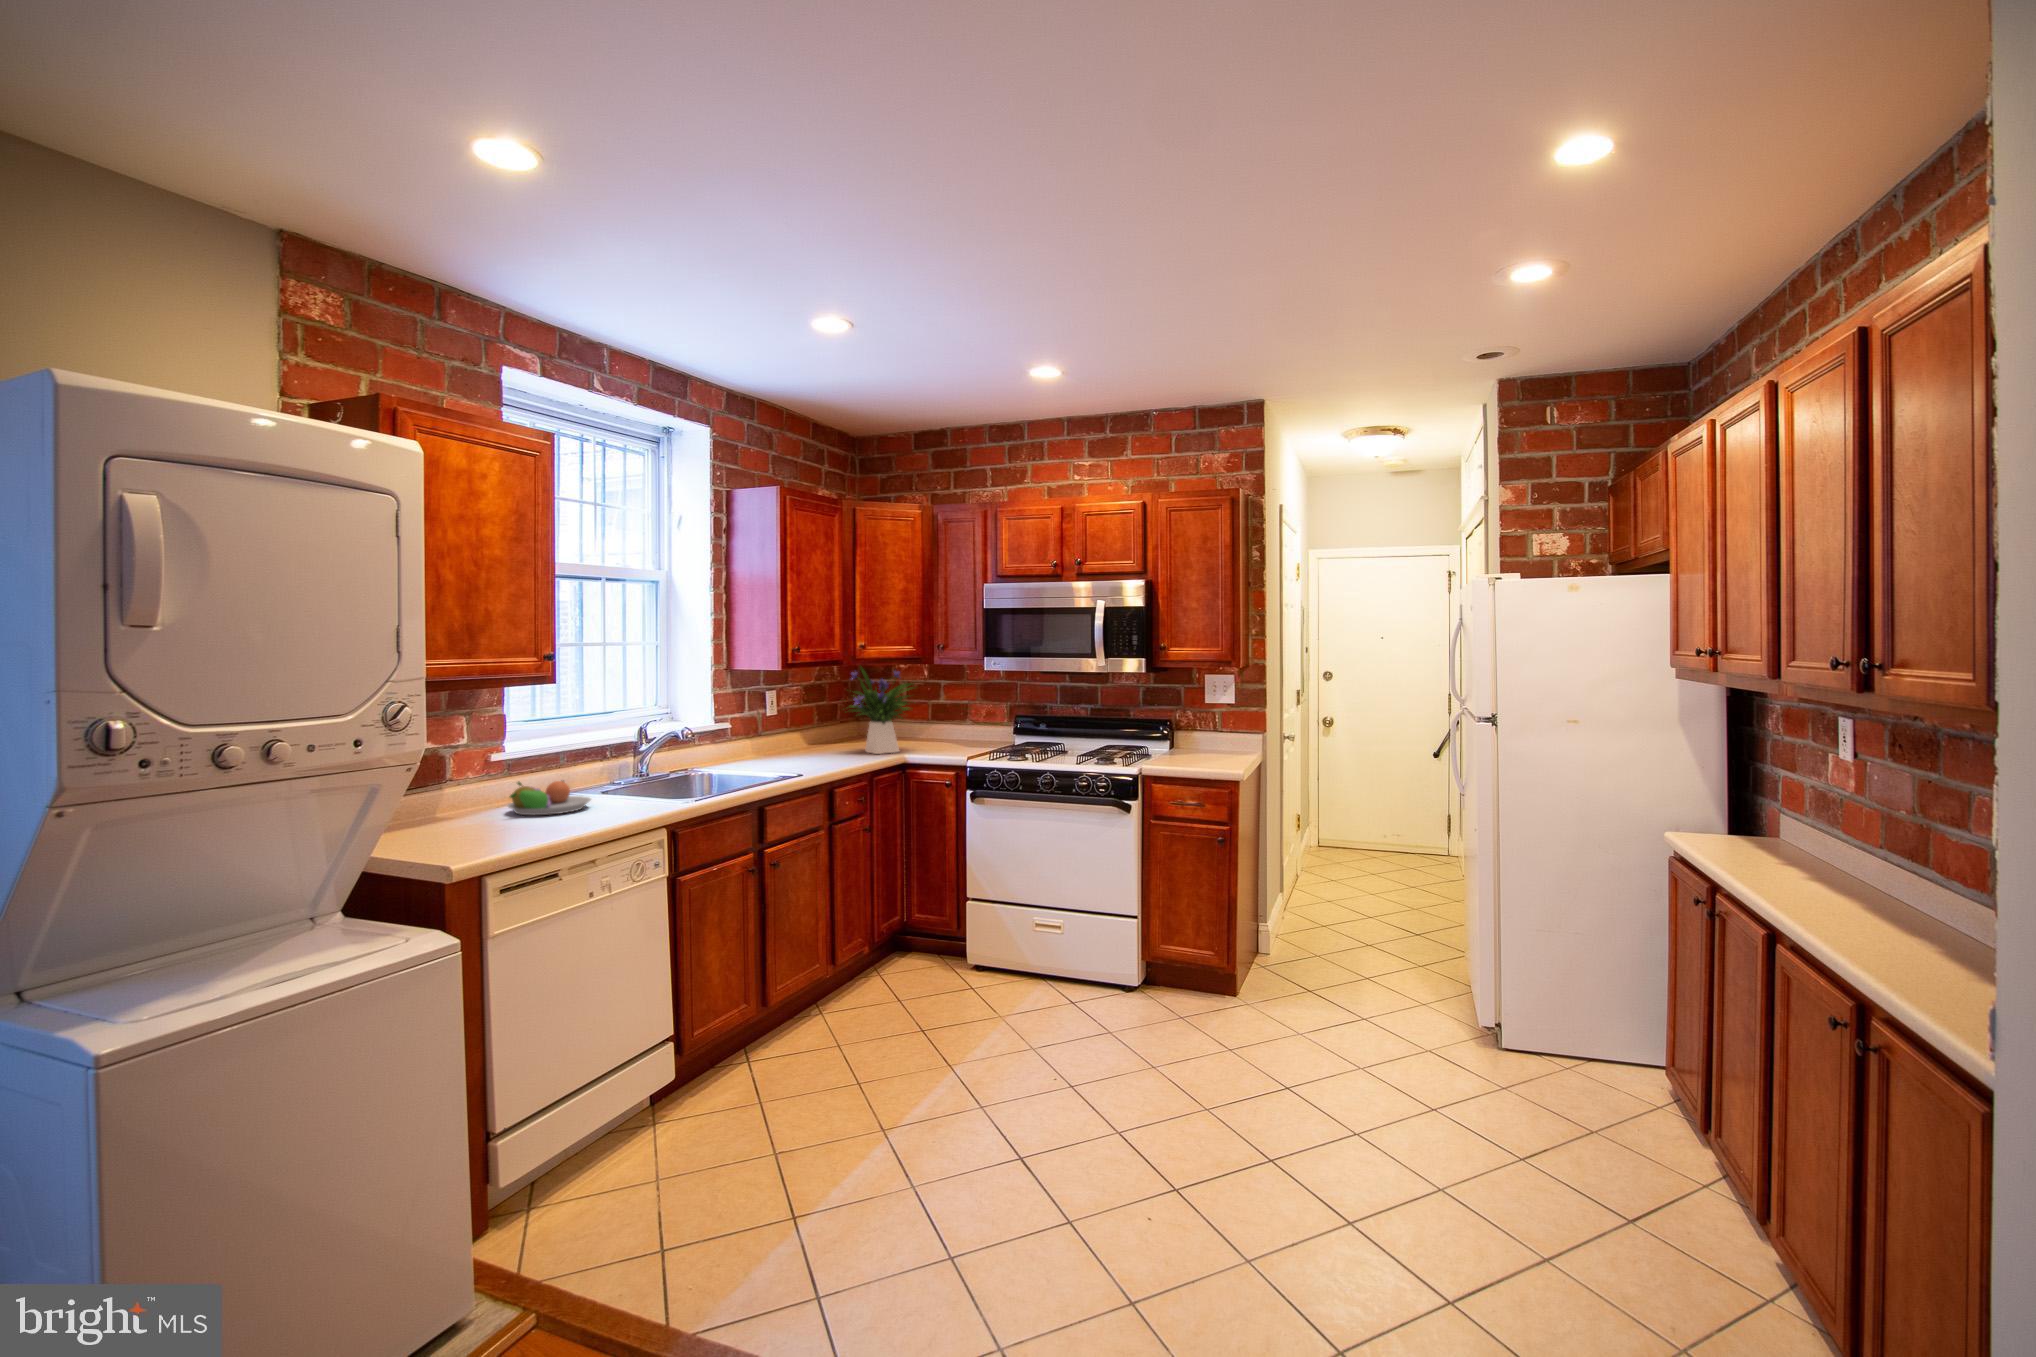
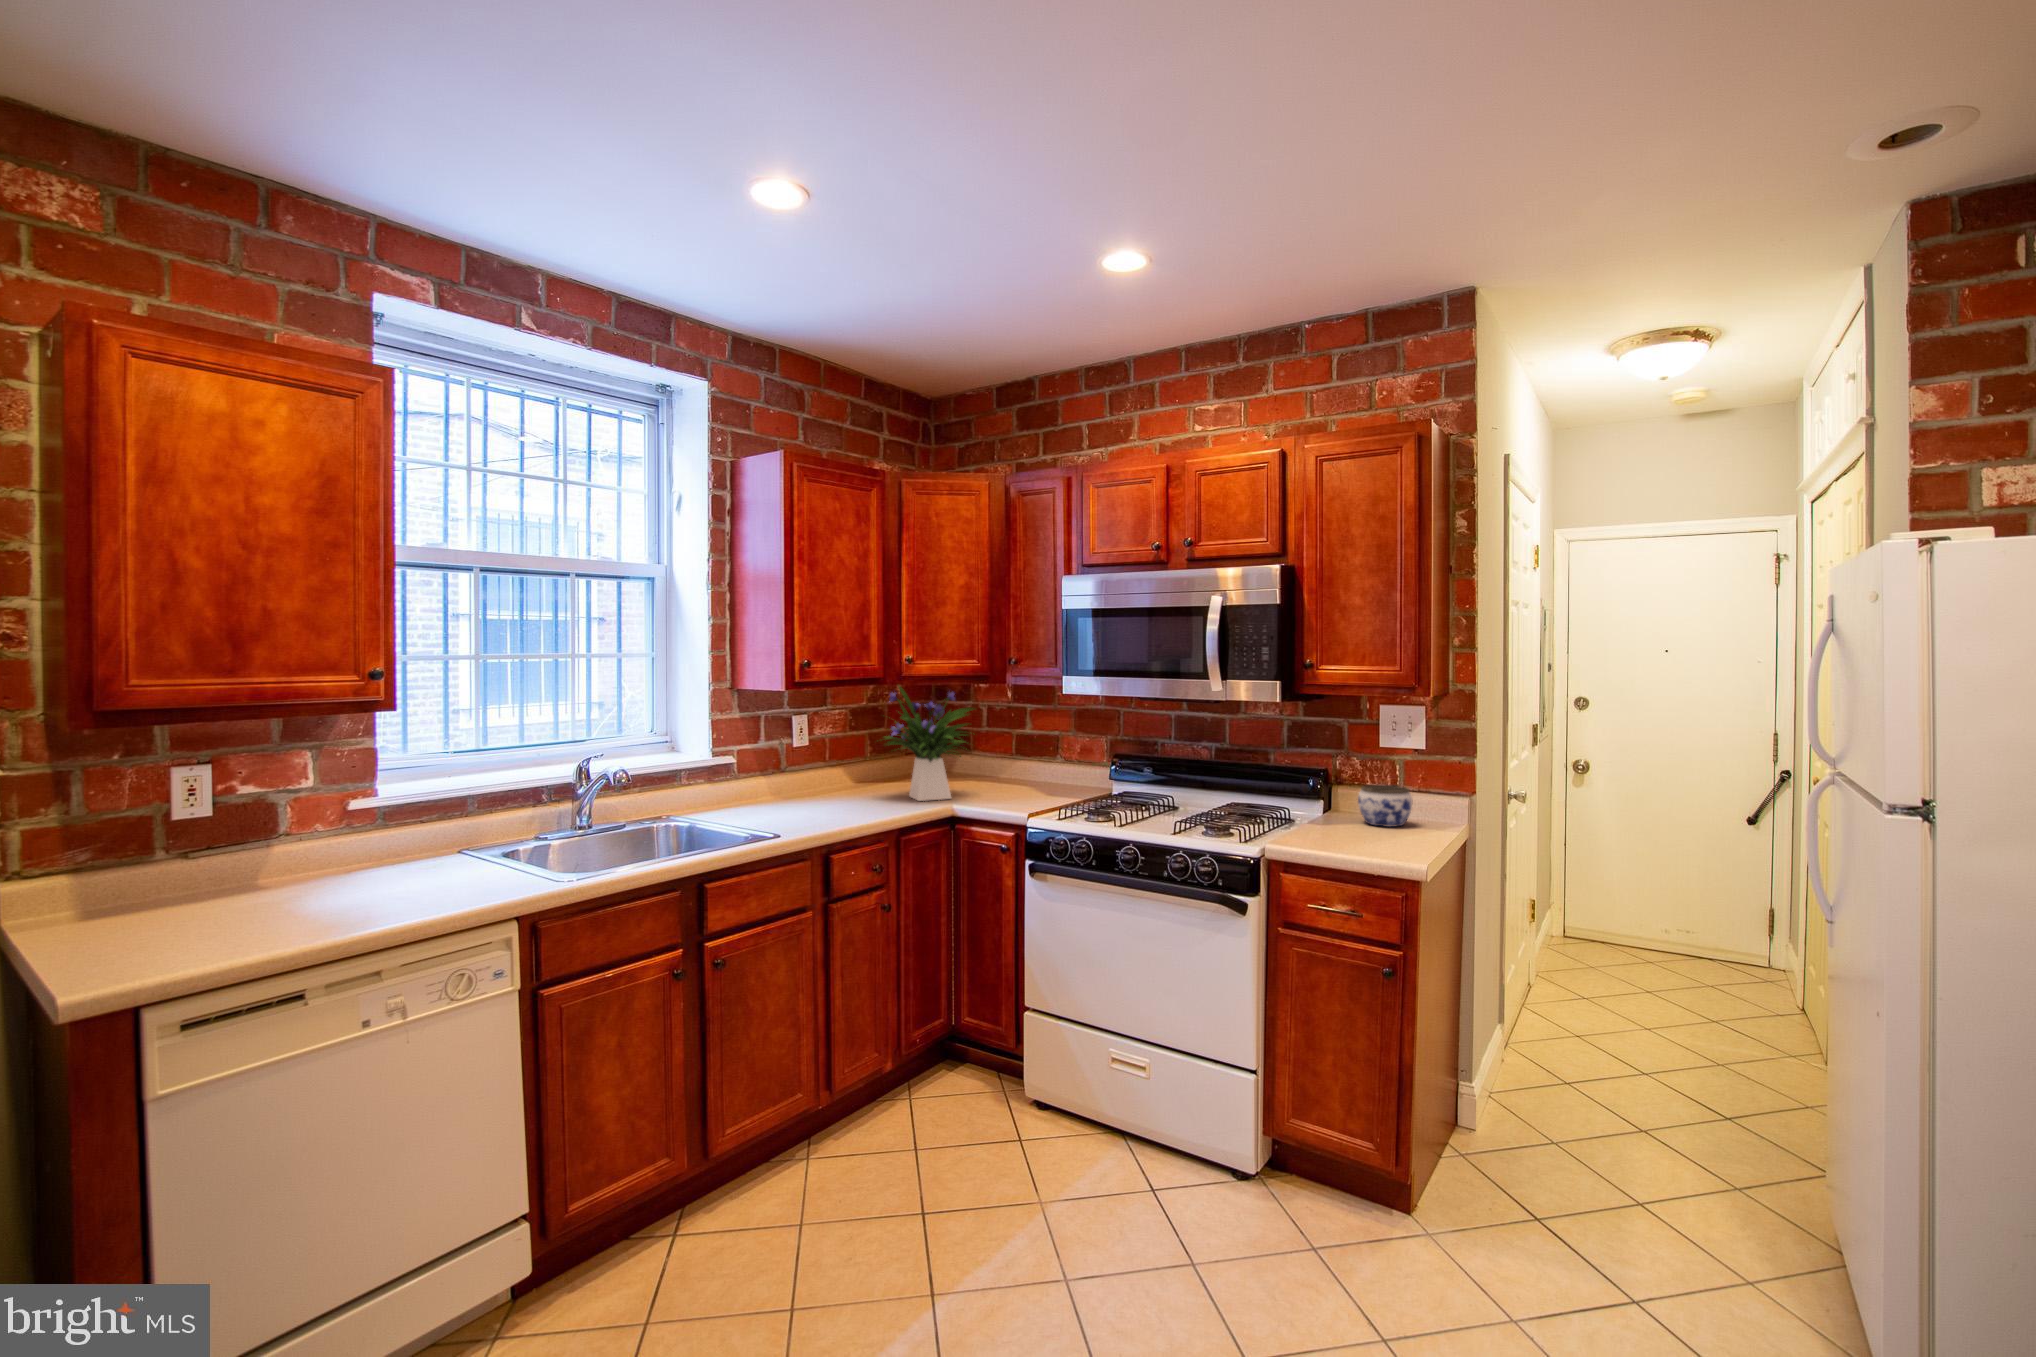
jar: none [1194,729,1228,756] -> present [1358,785,1412,827]
fruit bowl: present [508,781,591,815] -> none [320,841,452,893]

